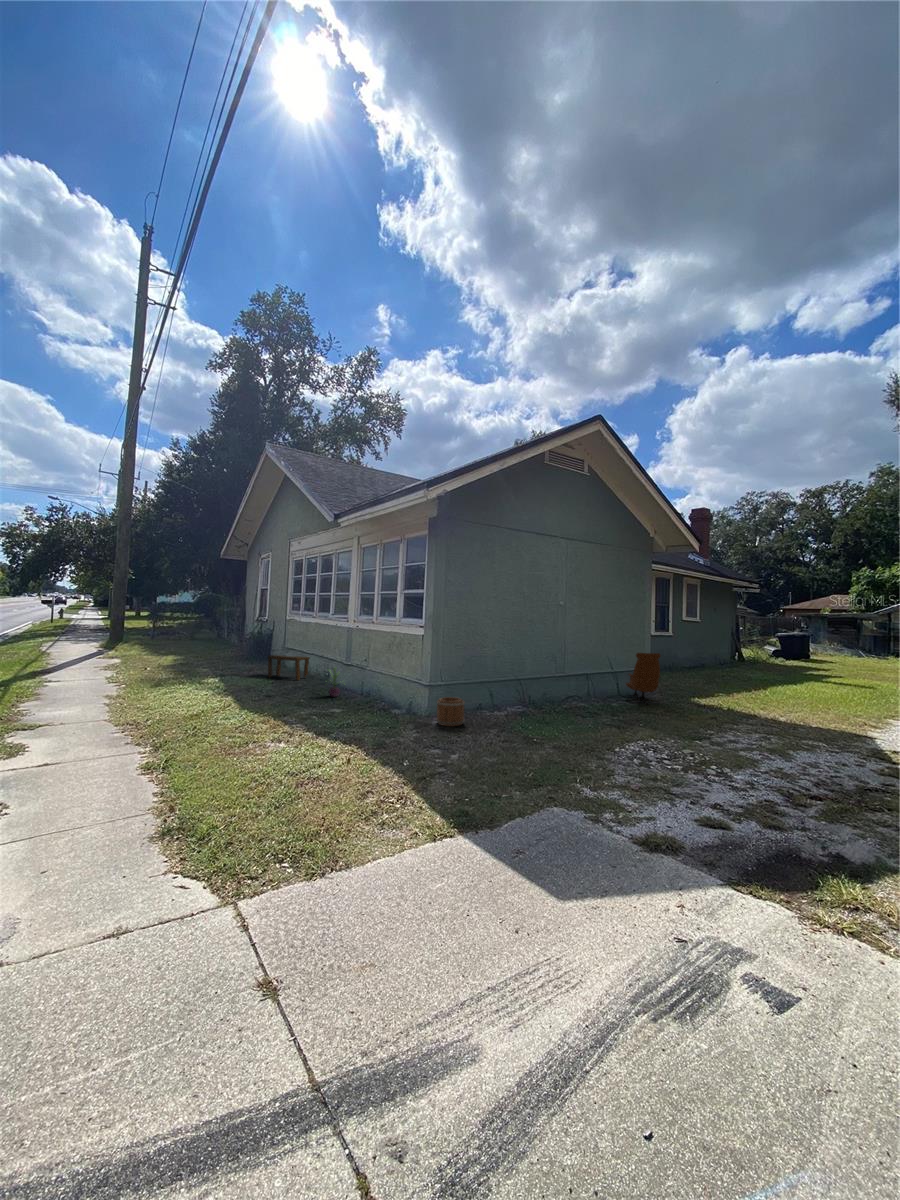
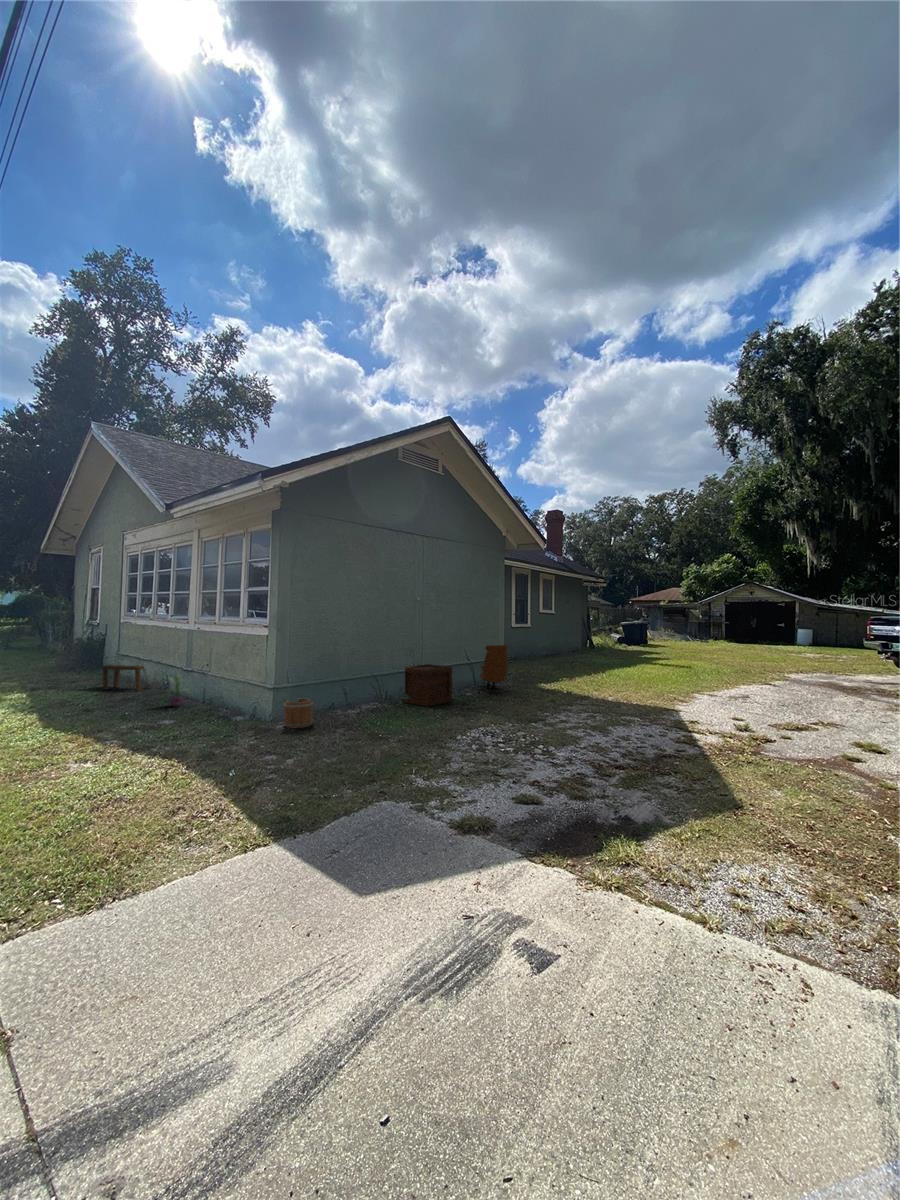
wooden crate: none [547,669,601,714] -> present [402,664,452,707]

